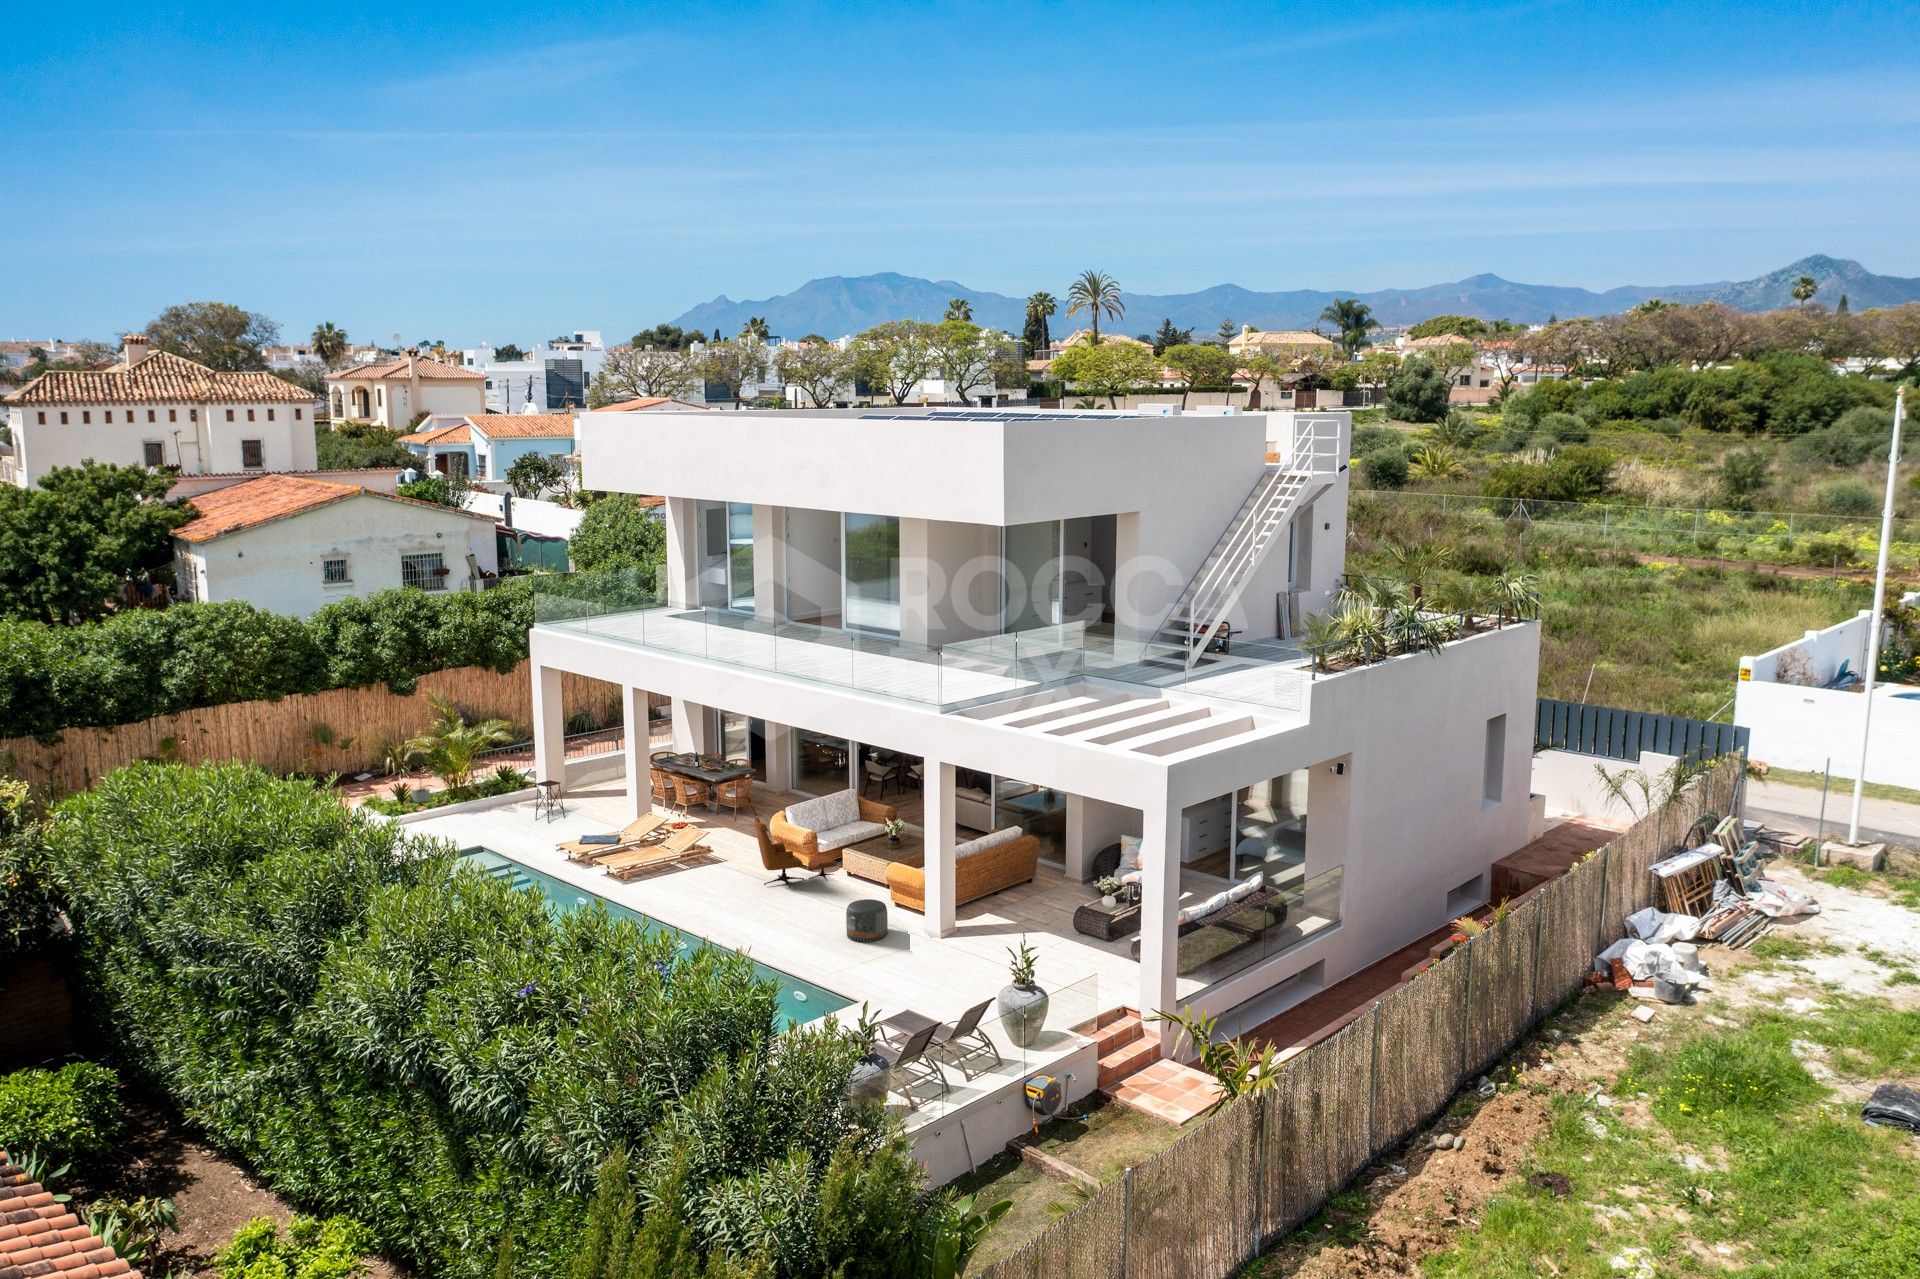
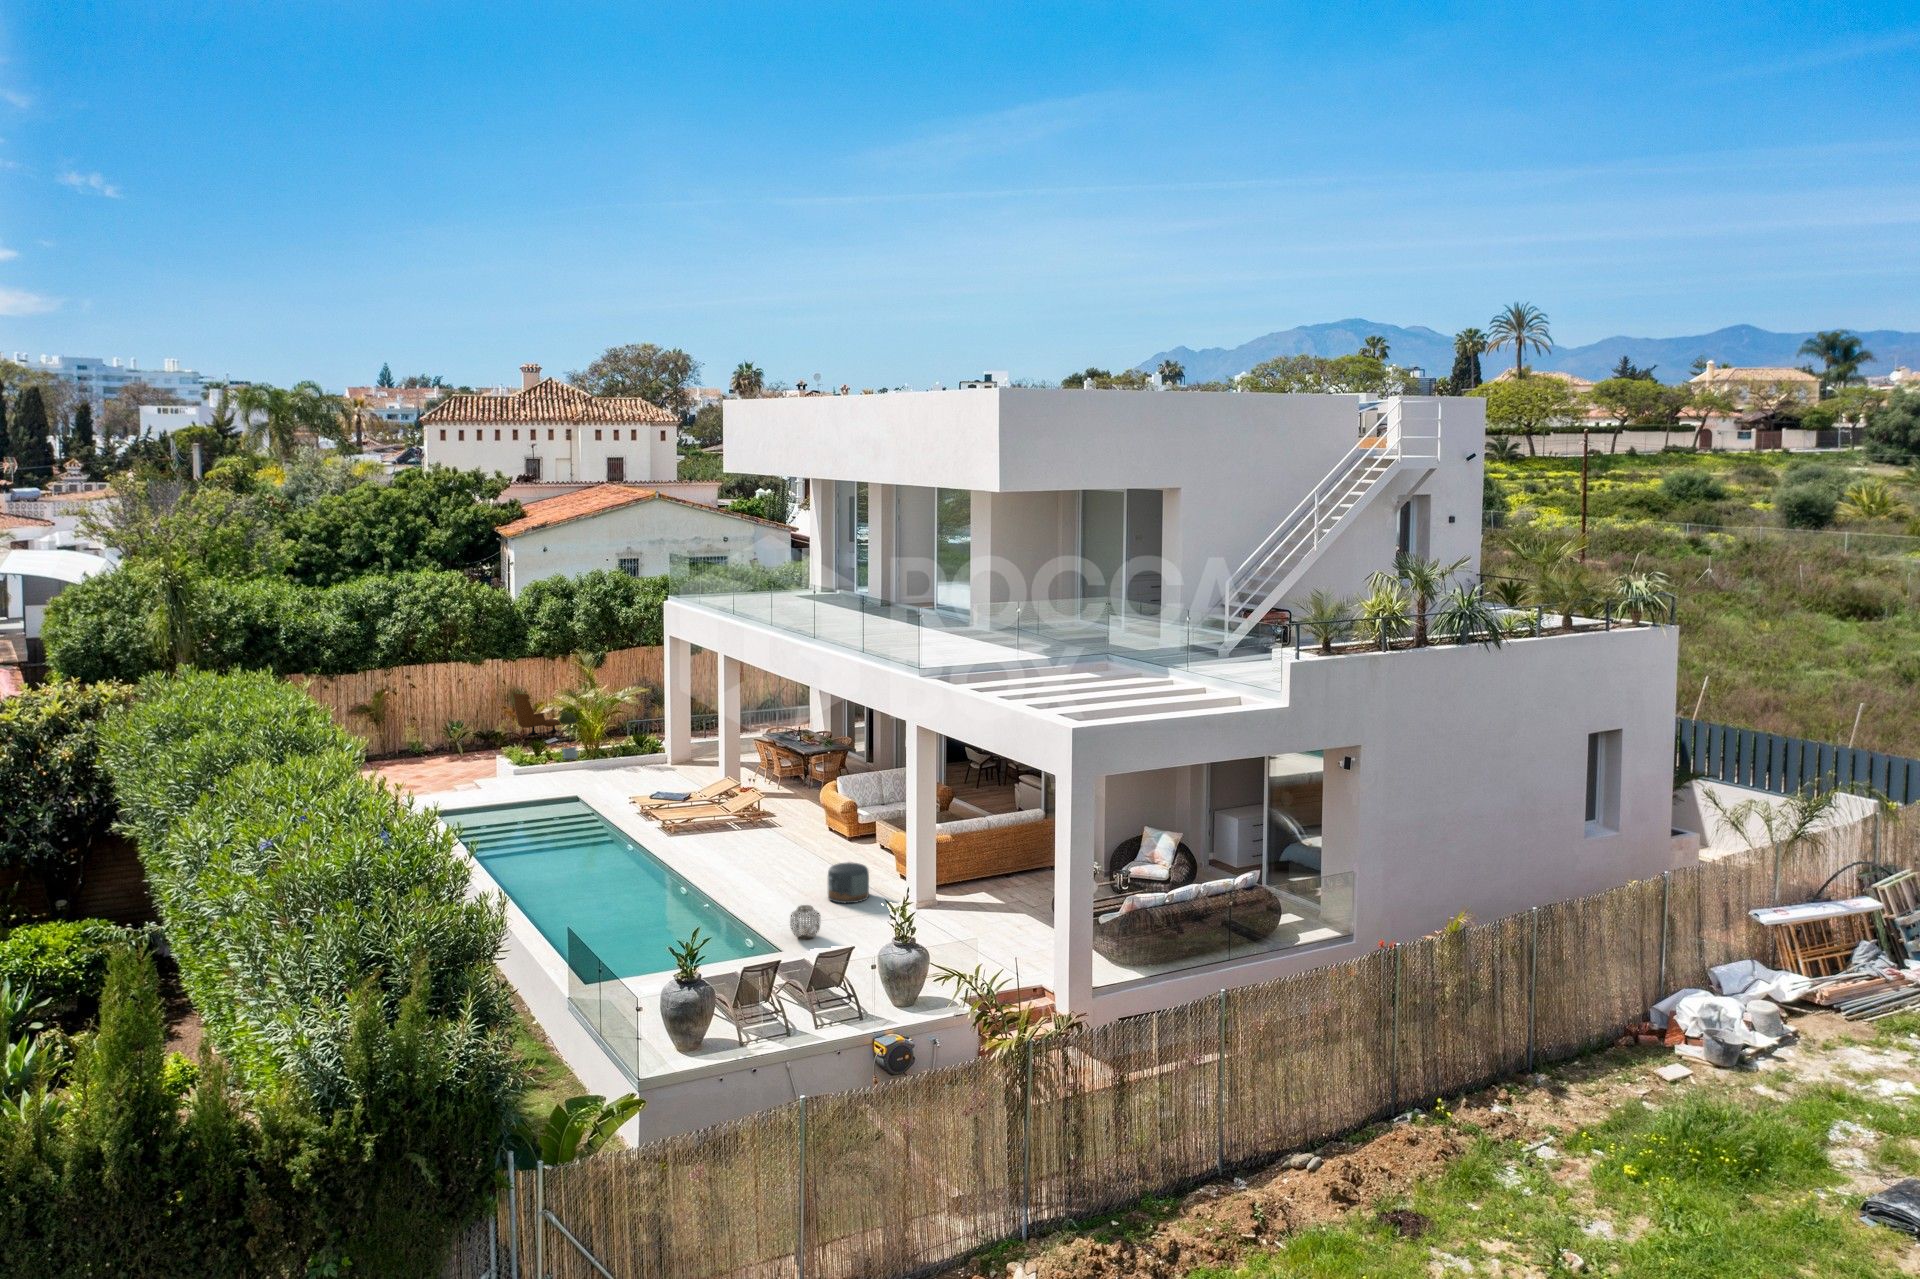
side table: present [536,780,565,823] -> none [648,743,674,783]
lounge chair: present [754,818,837,888] -> present [513,693,561,739]
woven basket: none [847,951,877,986] -> present [790,905,820,940]

